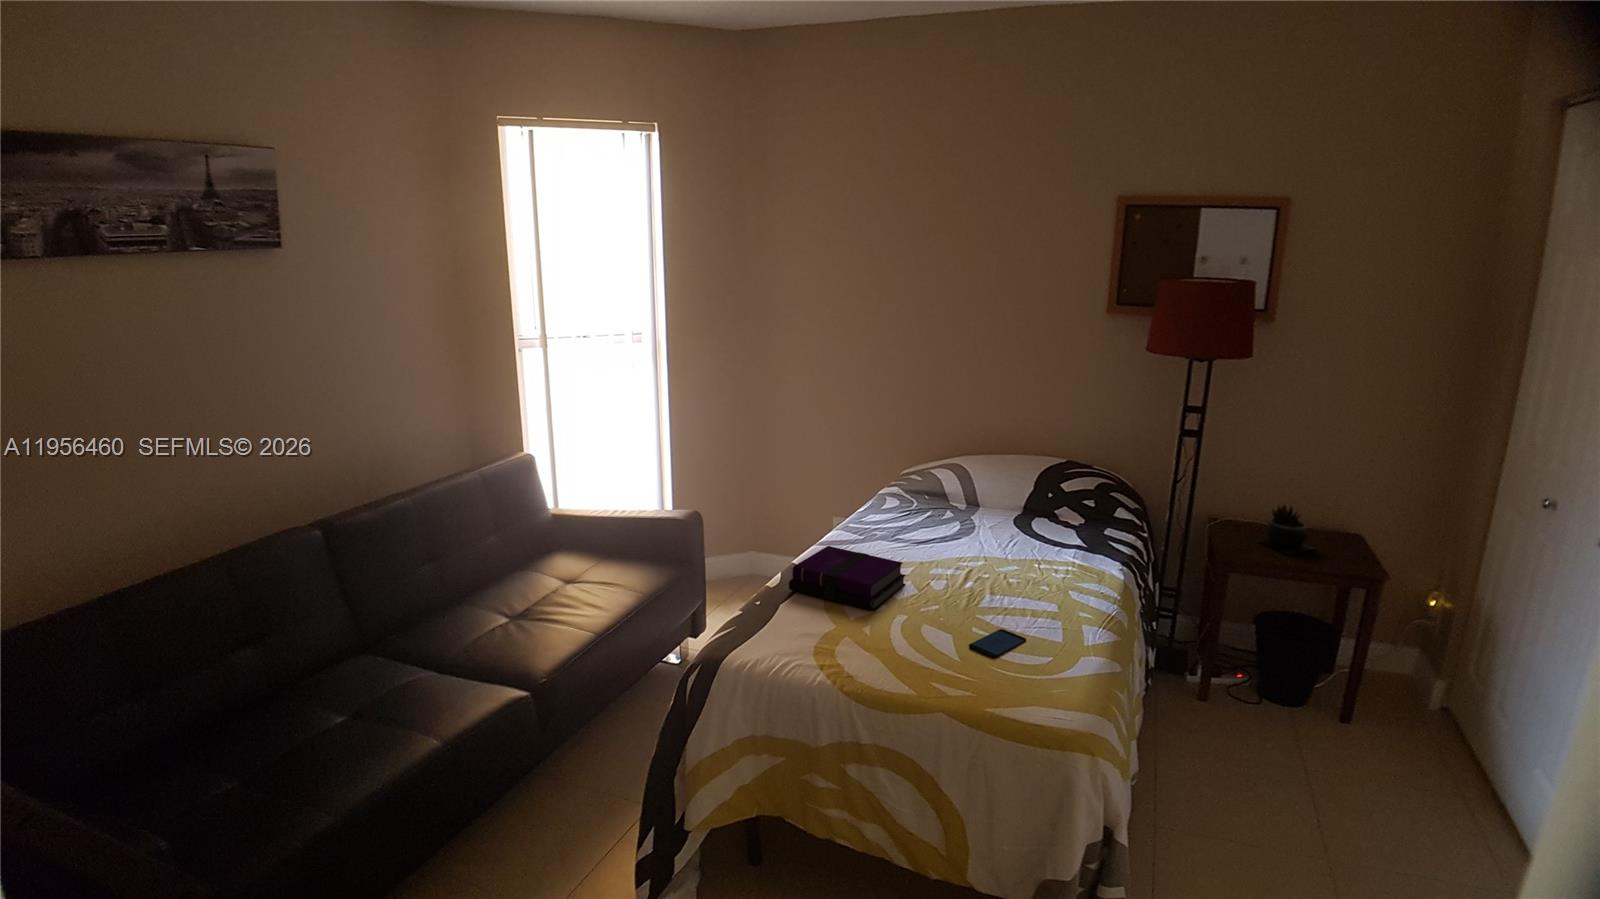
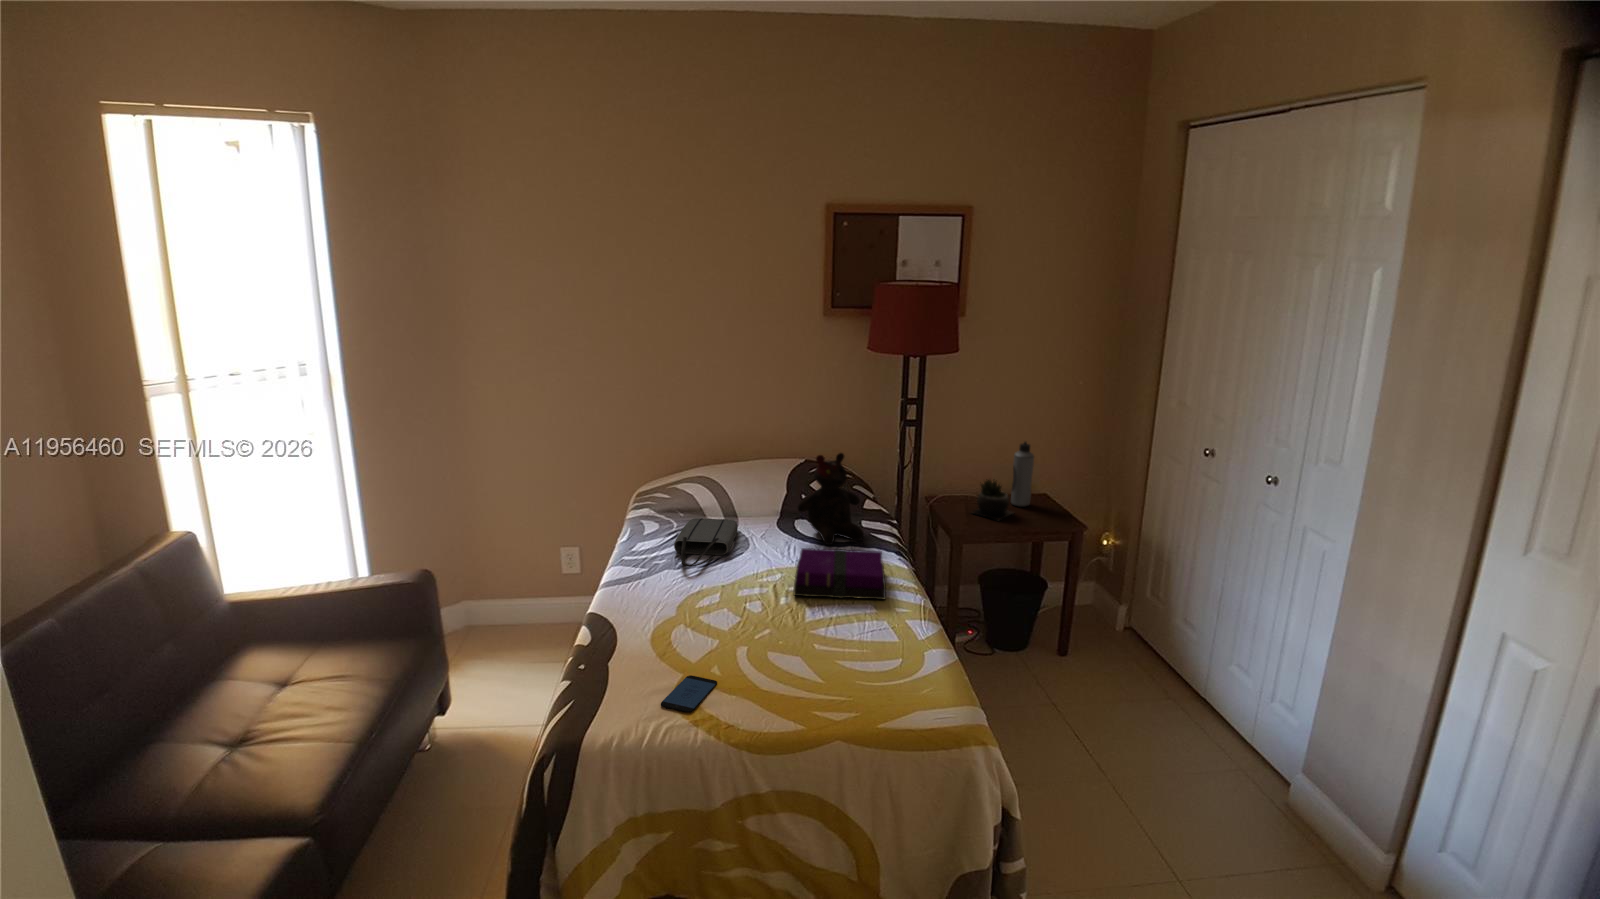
teddy bear: none [1028,451,1101,546] -> present [798,453,864,545]
water bottle: none [1318,467,1354,545] -> present [1011,442,1034,507]
tote bag: none [894,501,970,541] -> present [674,518,738,567]
notebook: present [789,546,906,610] -> present [794,548,886,599]
smartphone: present [969,629,1026,657] -> present [661,675,717,712]

